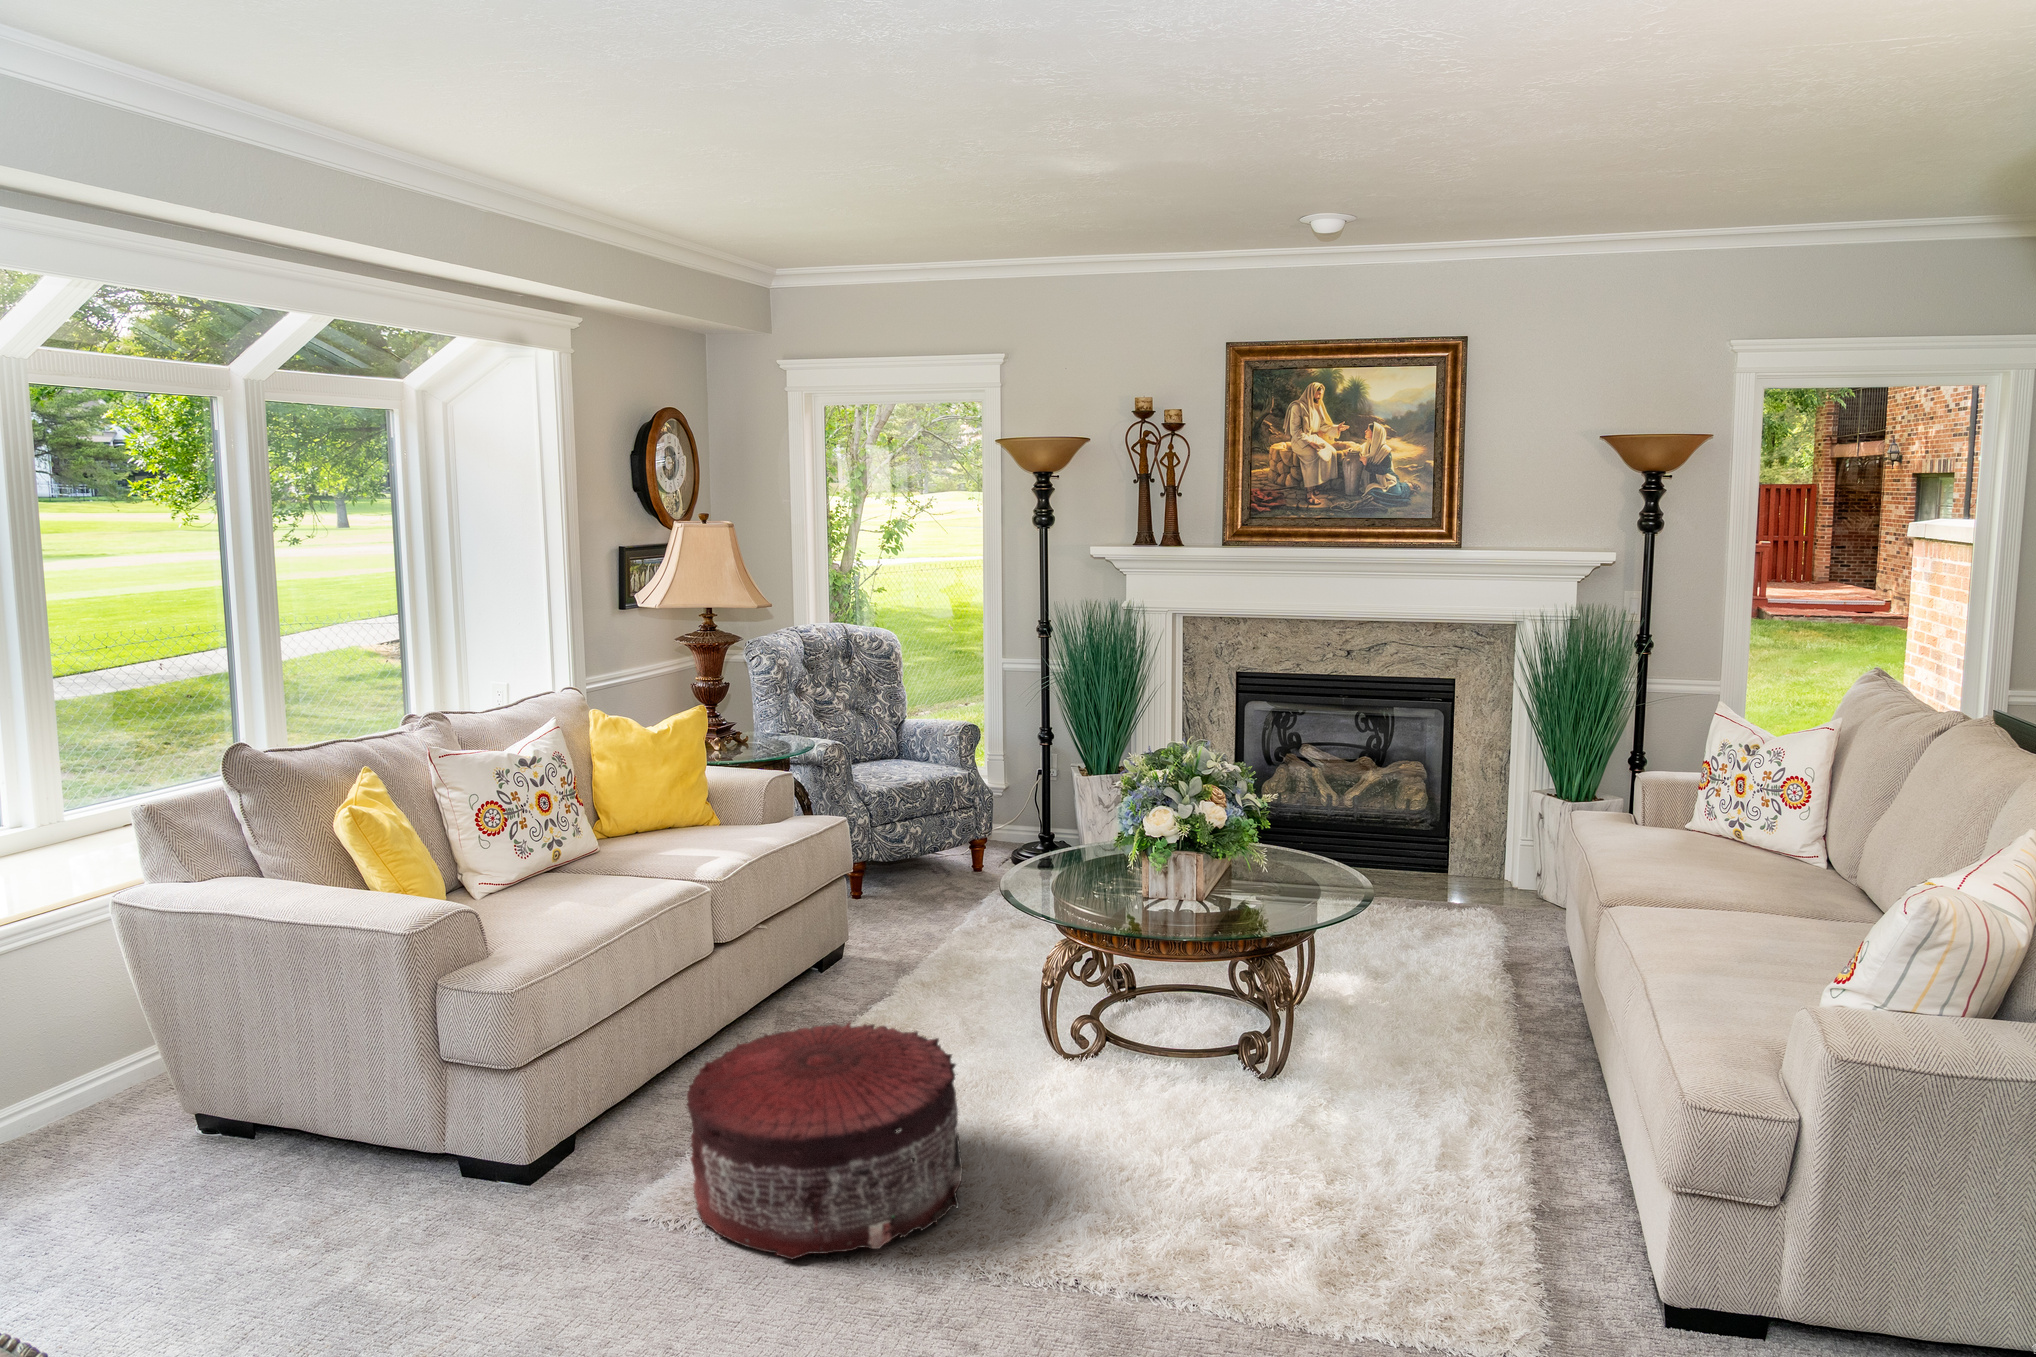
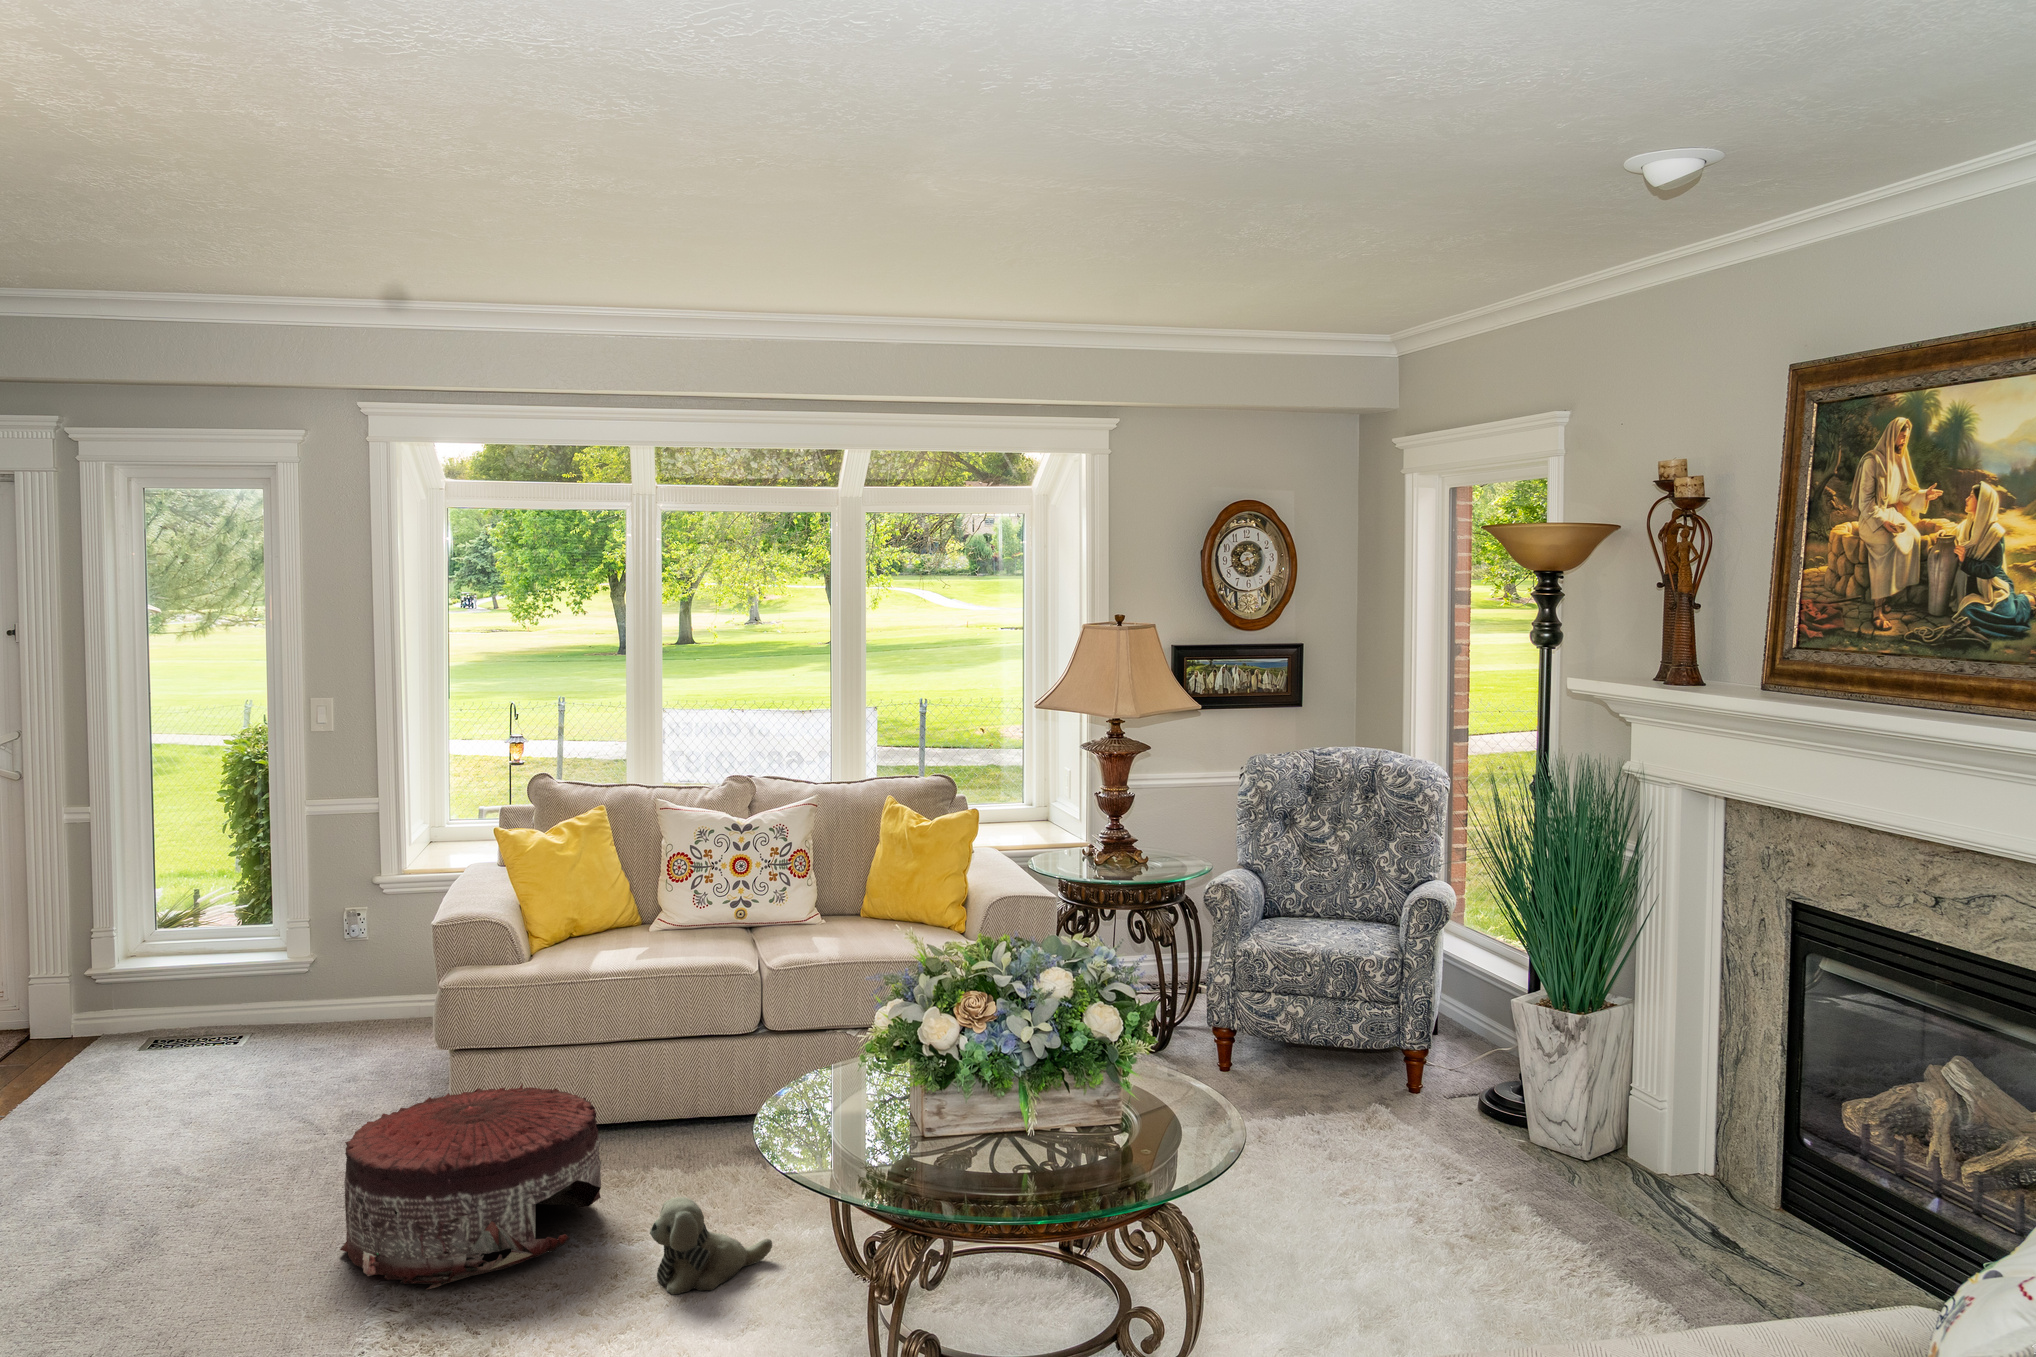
plush toy: none [1006,1042,1082,1126] -> present [650,1197,772,1294]

